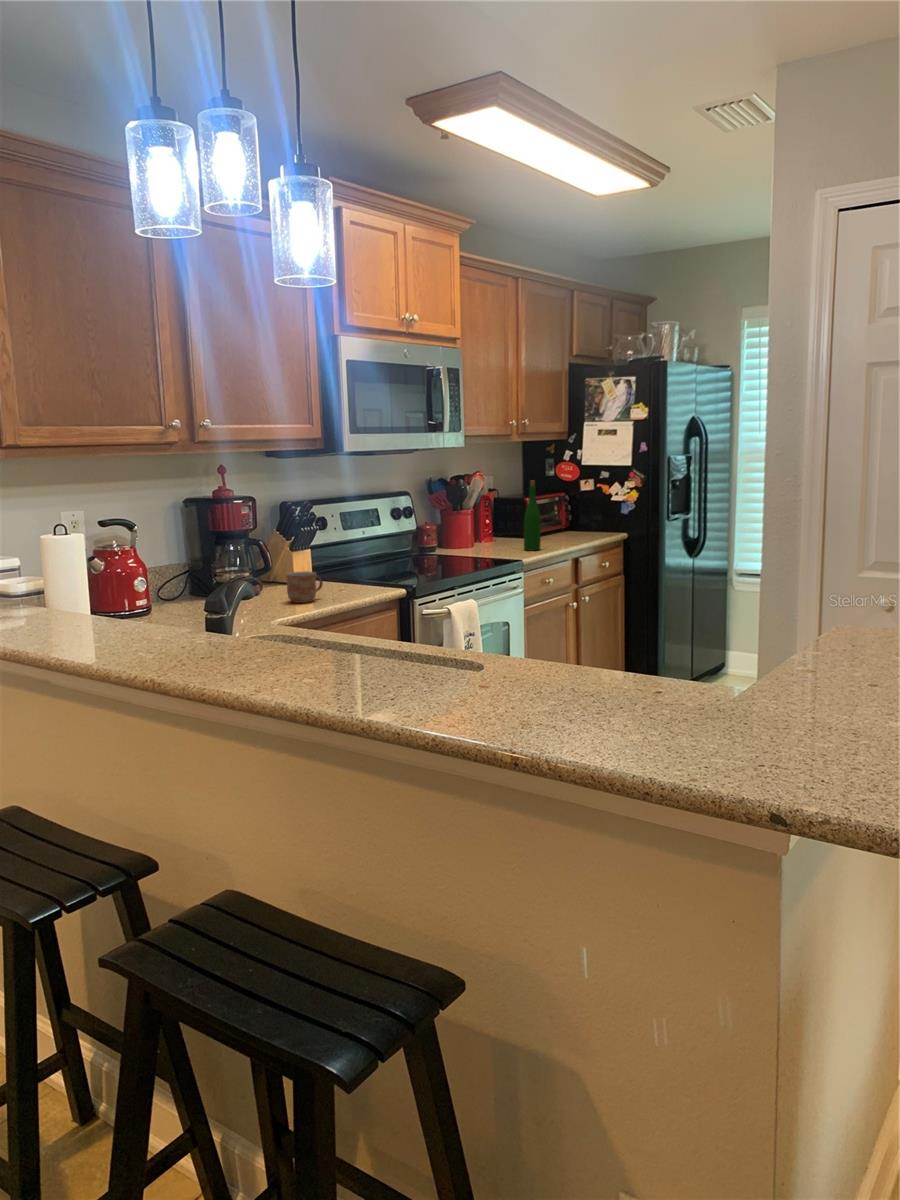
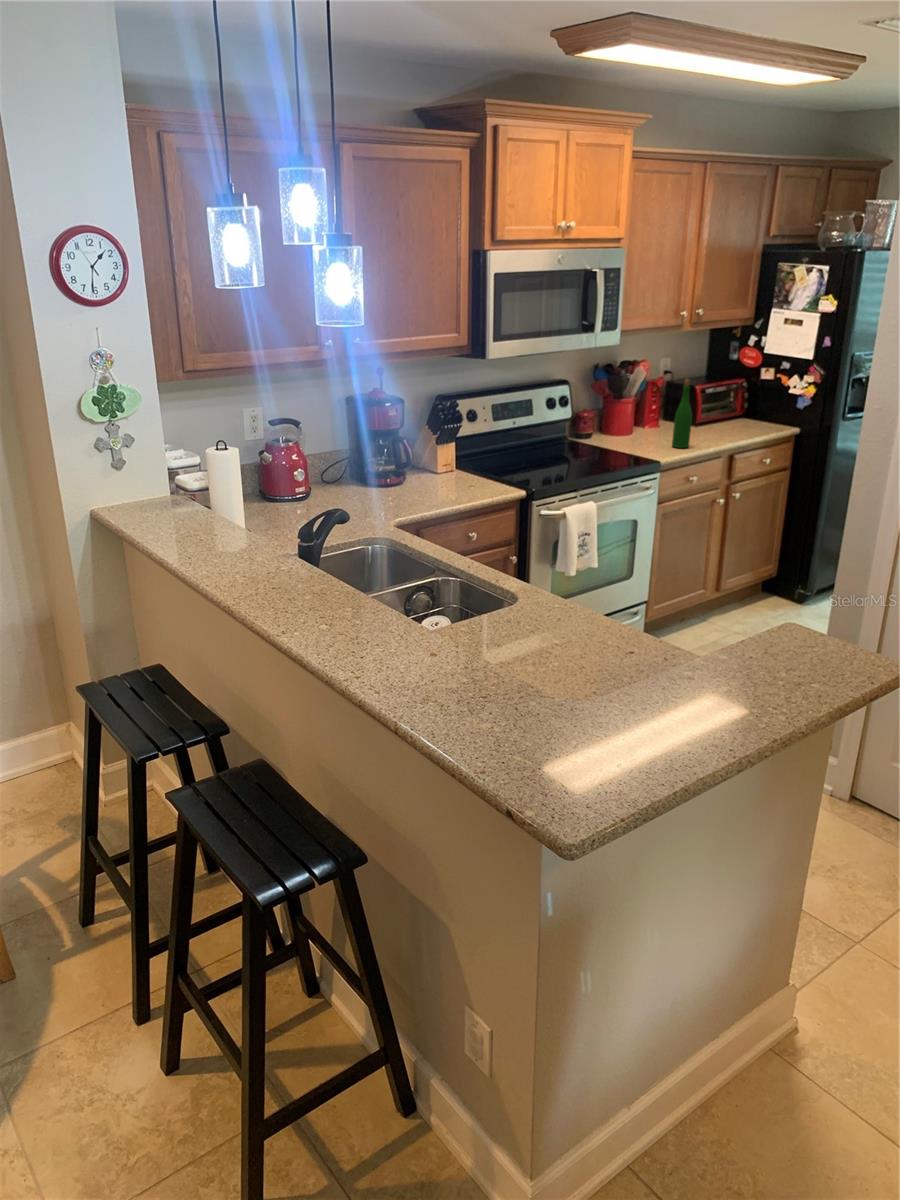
mug: present [286,571,323,603] -> none [417,472,449,500]

